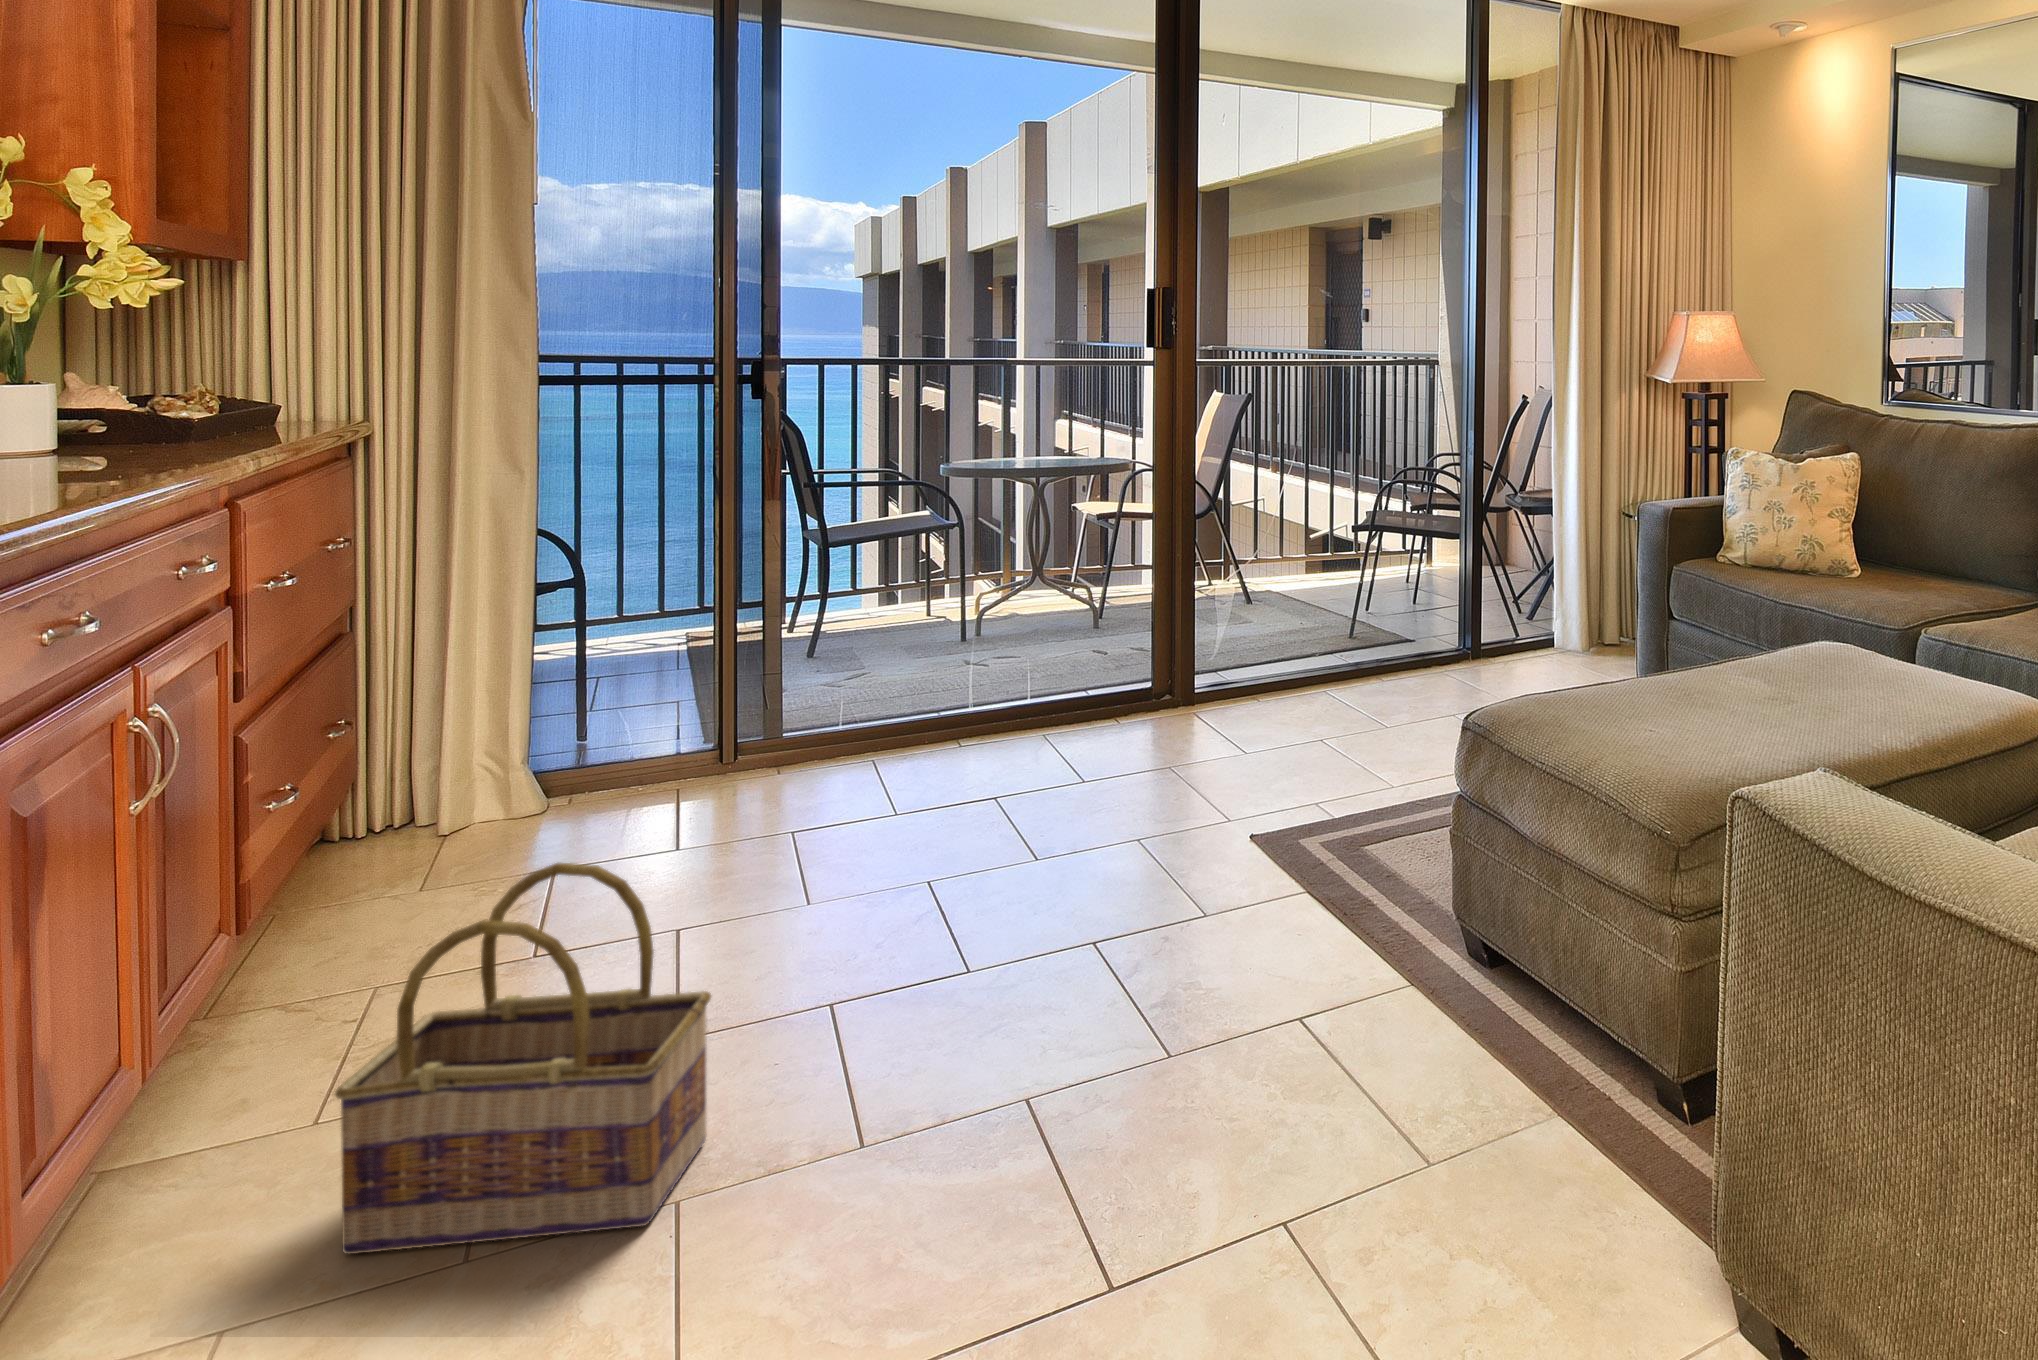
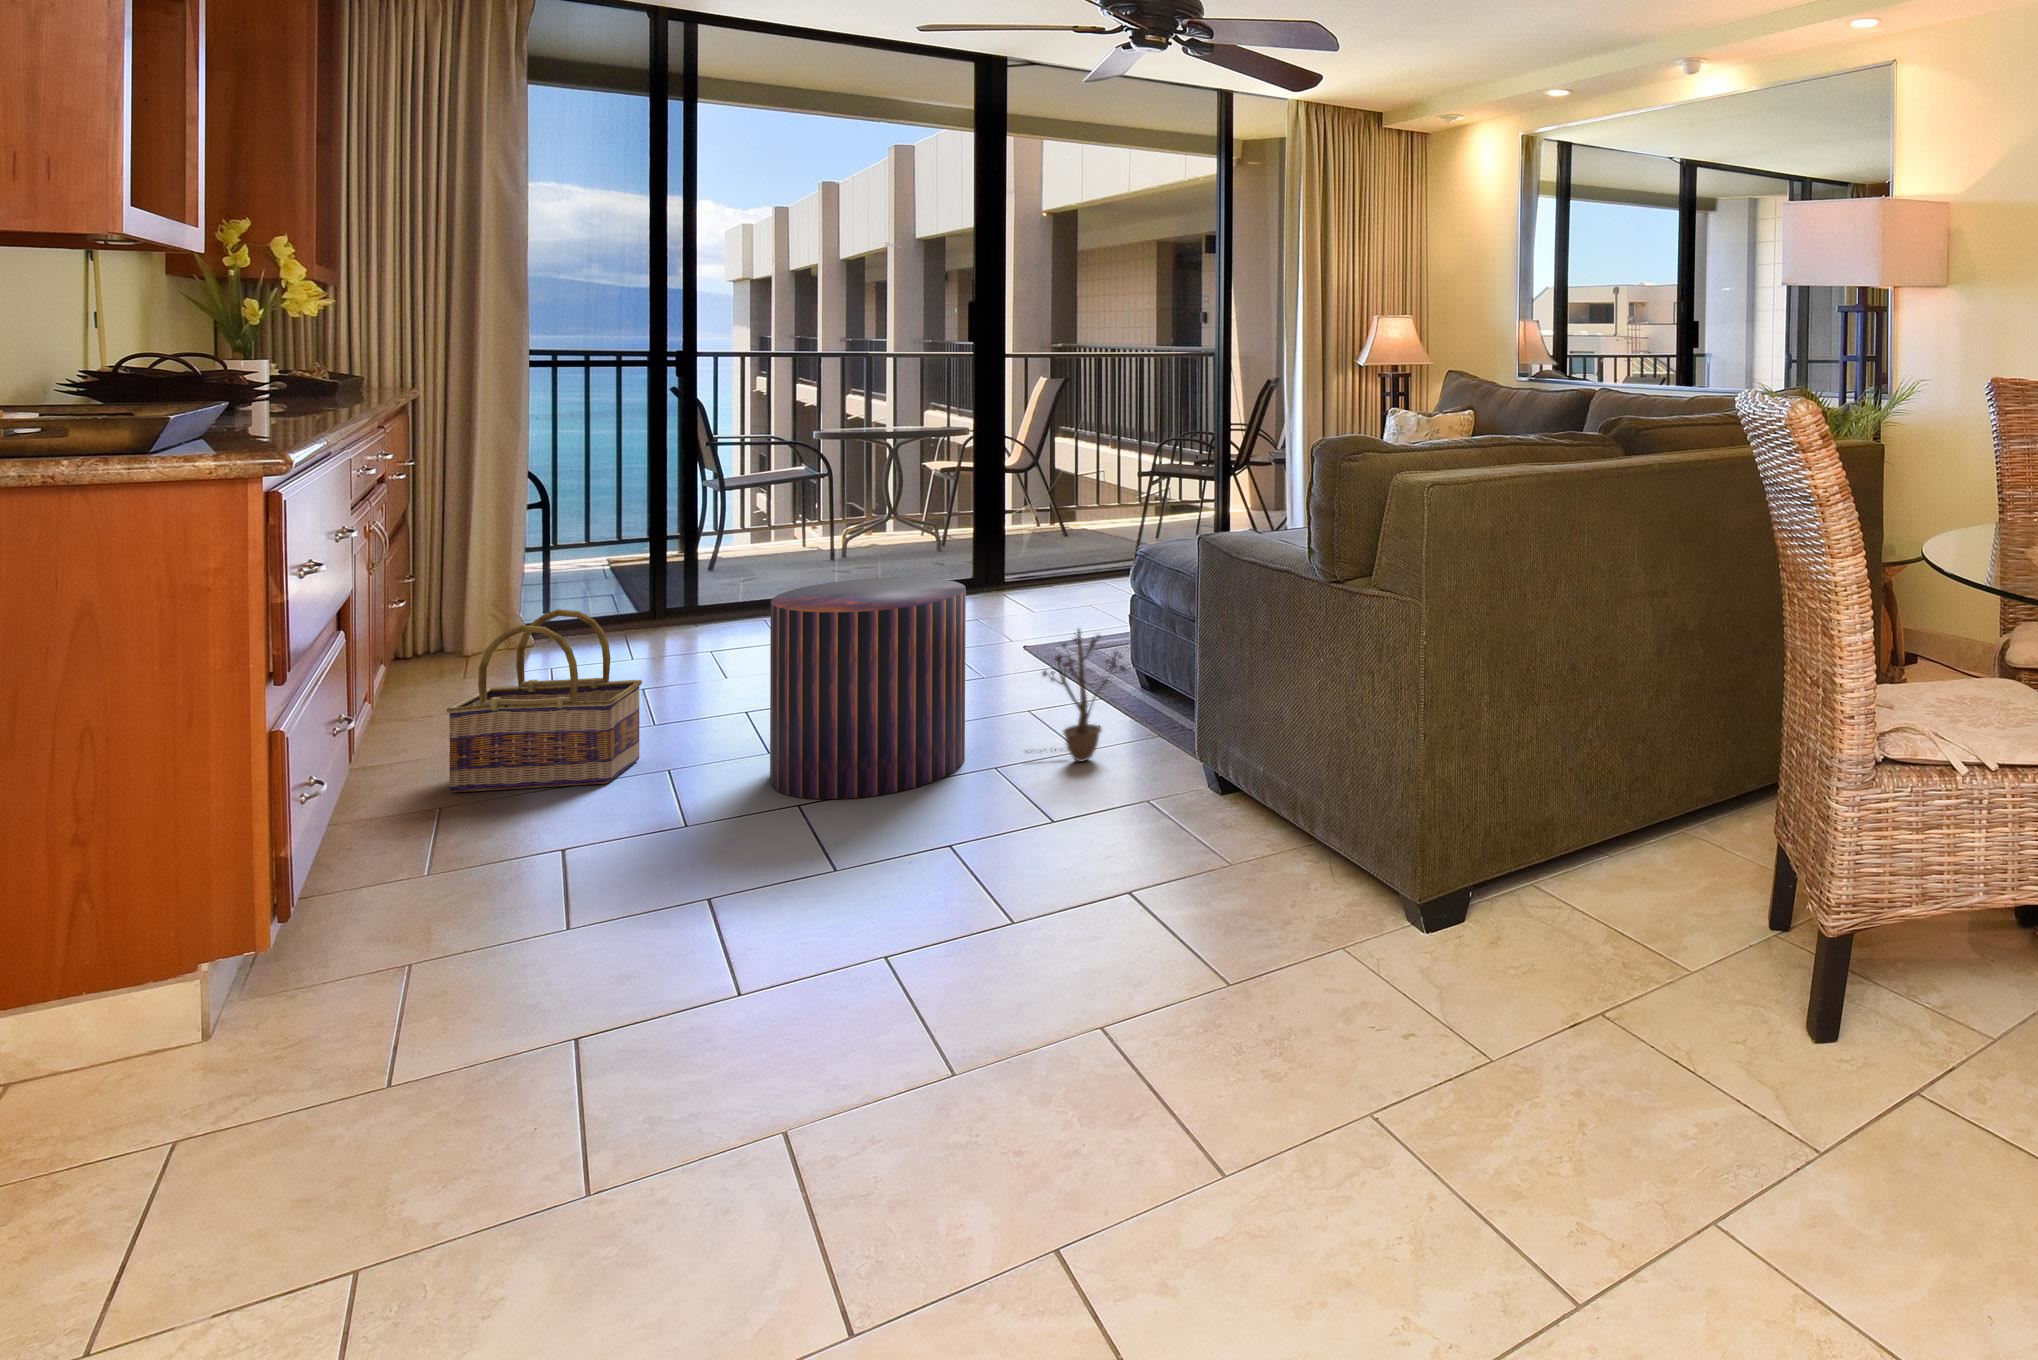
pouf: none [956,787,1310,1300] -> present [770,577,966,799]
decorative plant: none [1417,907,1609,1166] -> present [1026,629,1126,762]

